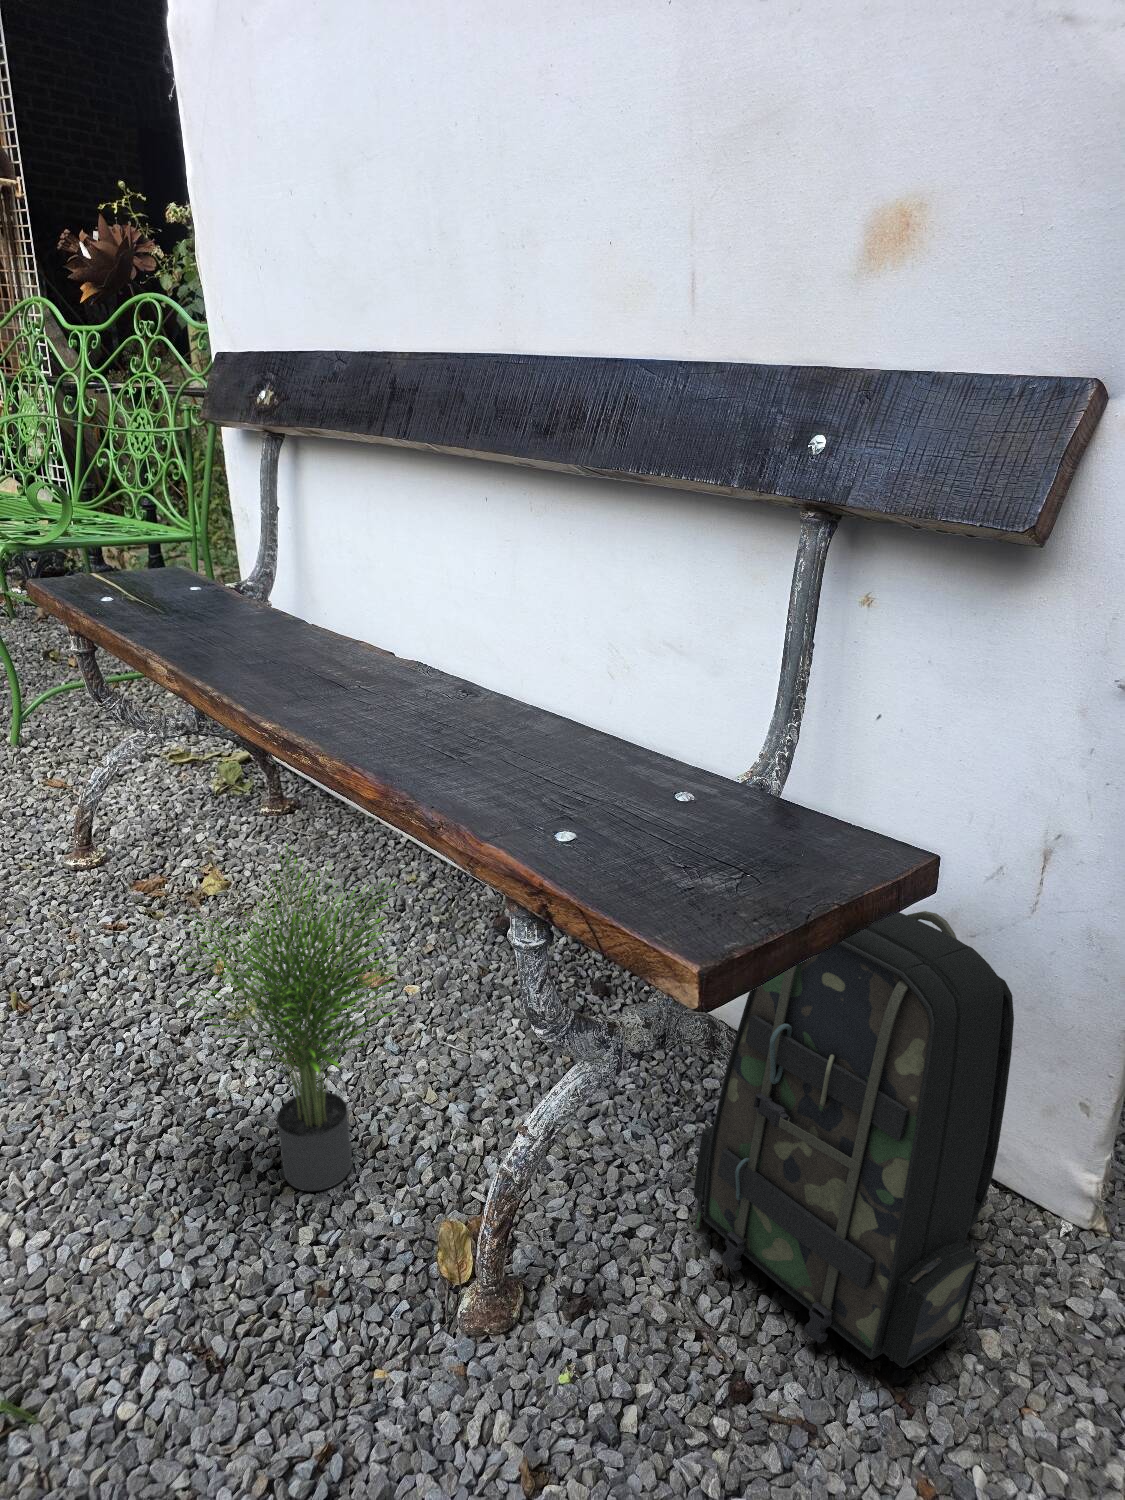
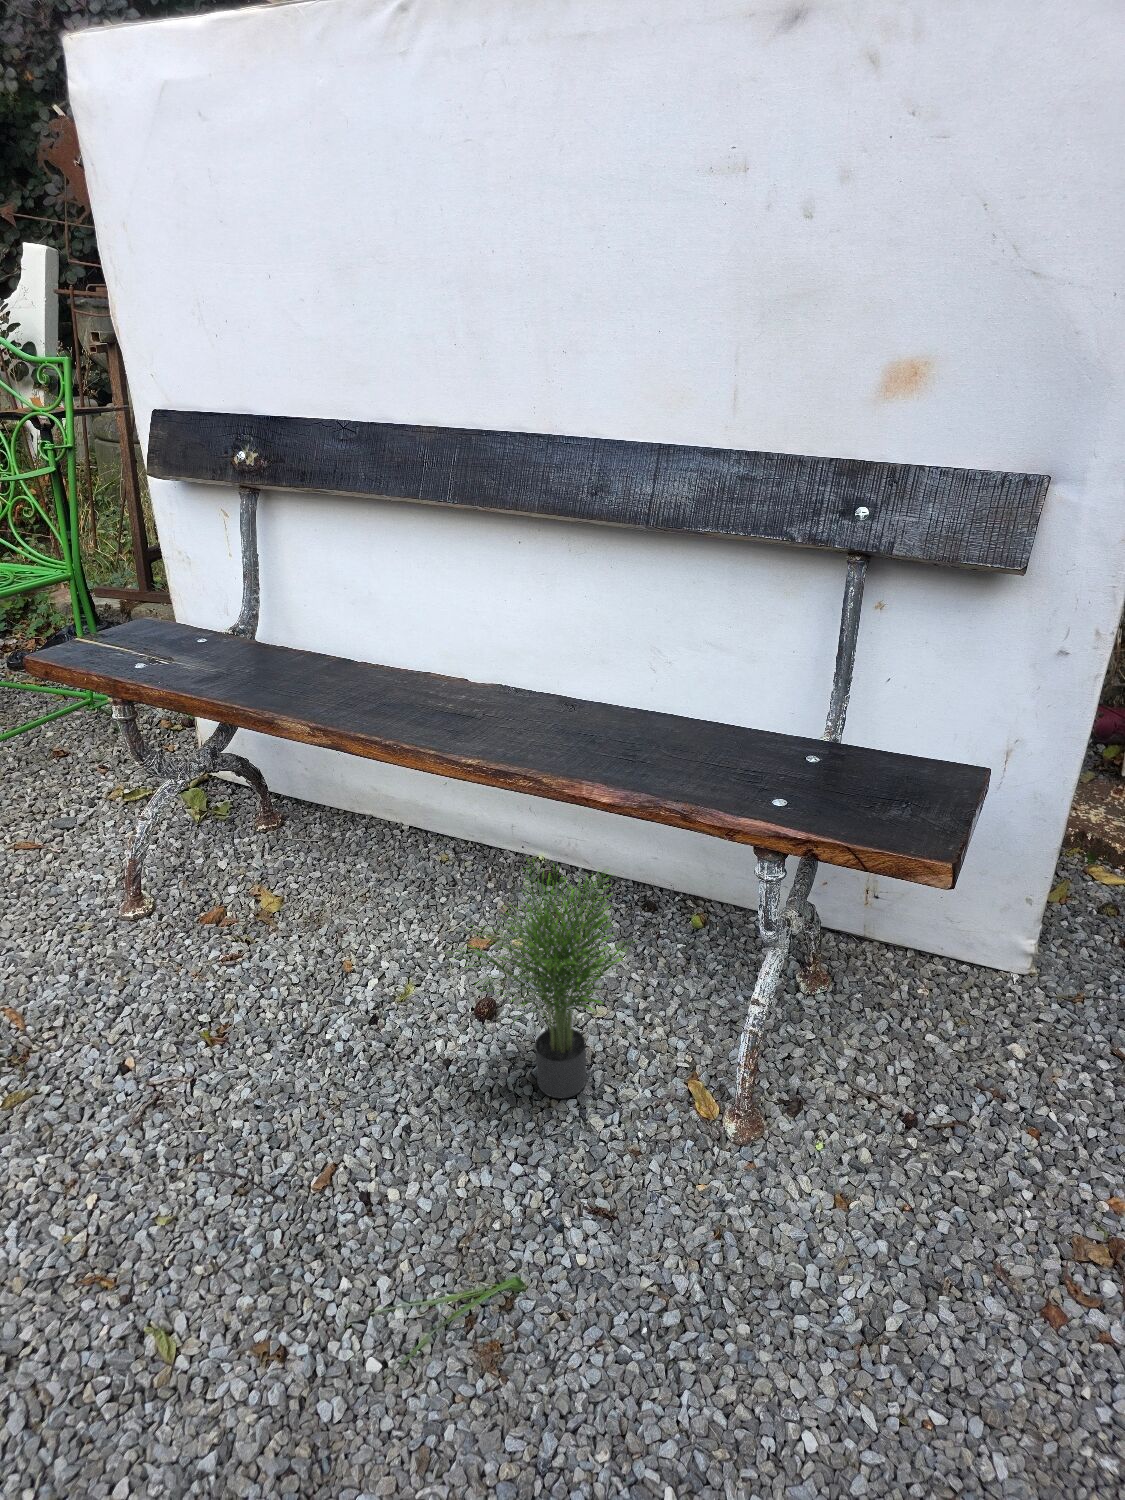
backpack: present [694,911,1014,1368] -> none [821,811,1014,1079]

